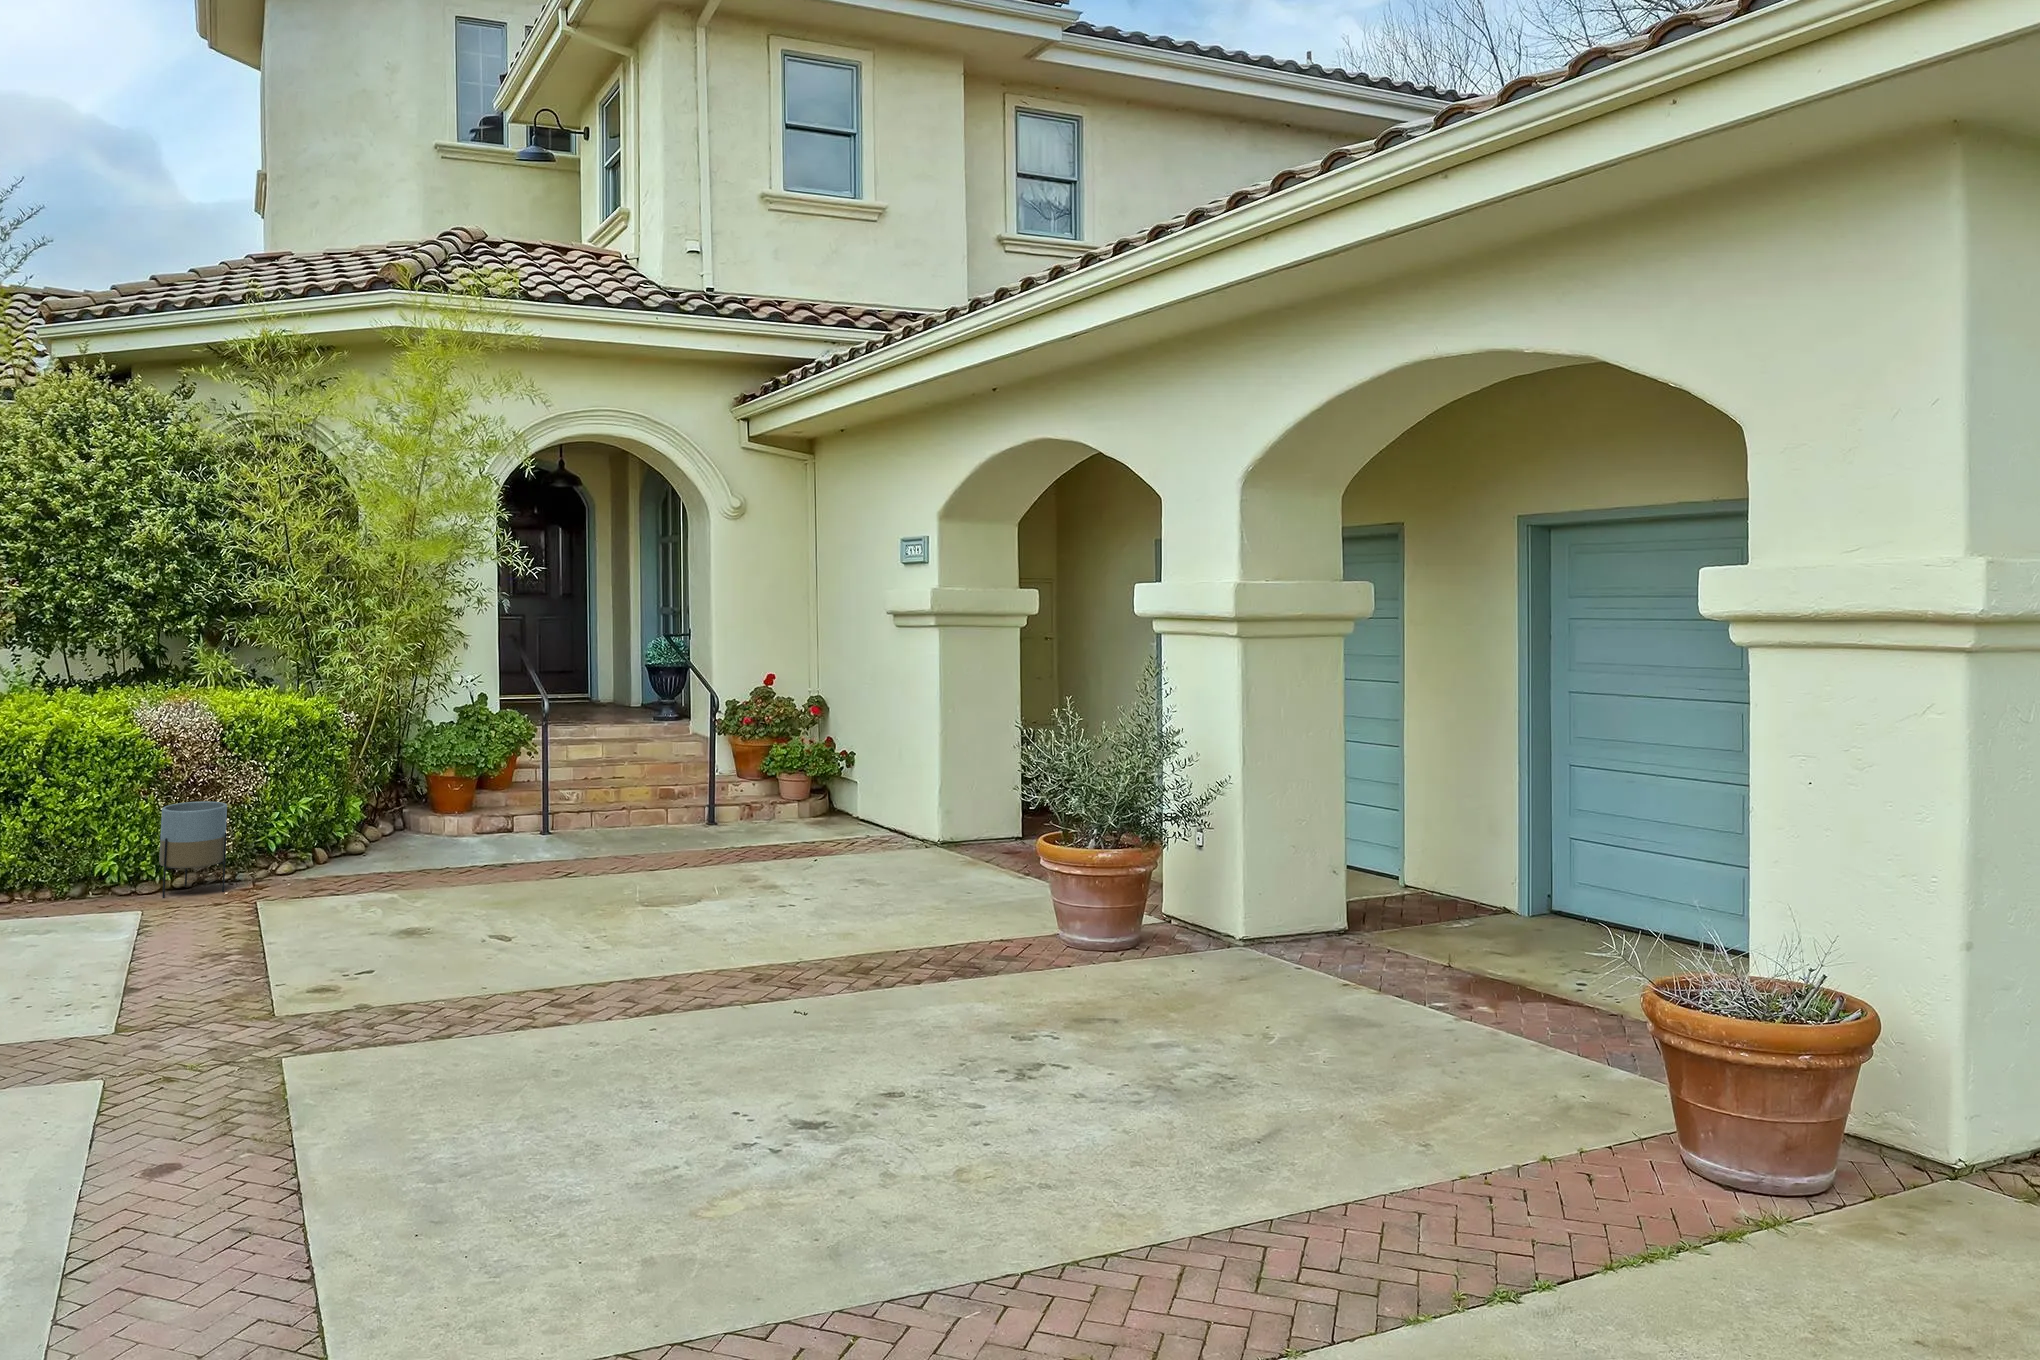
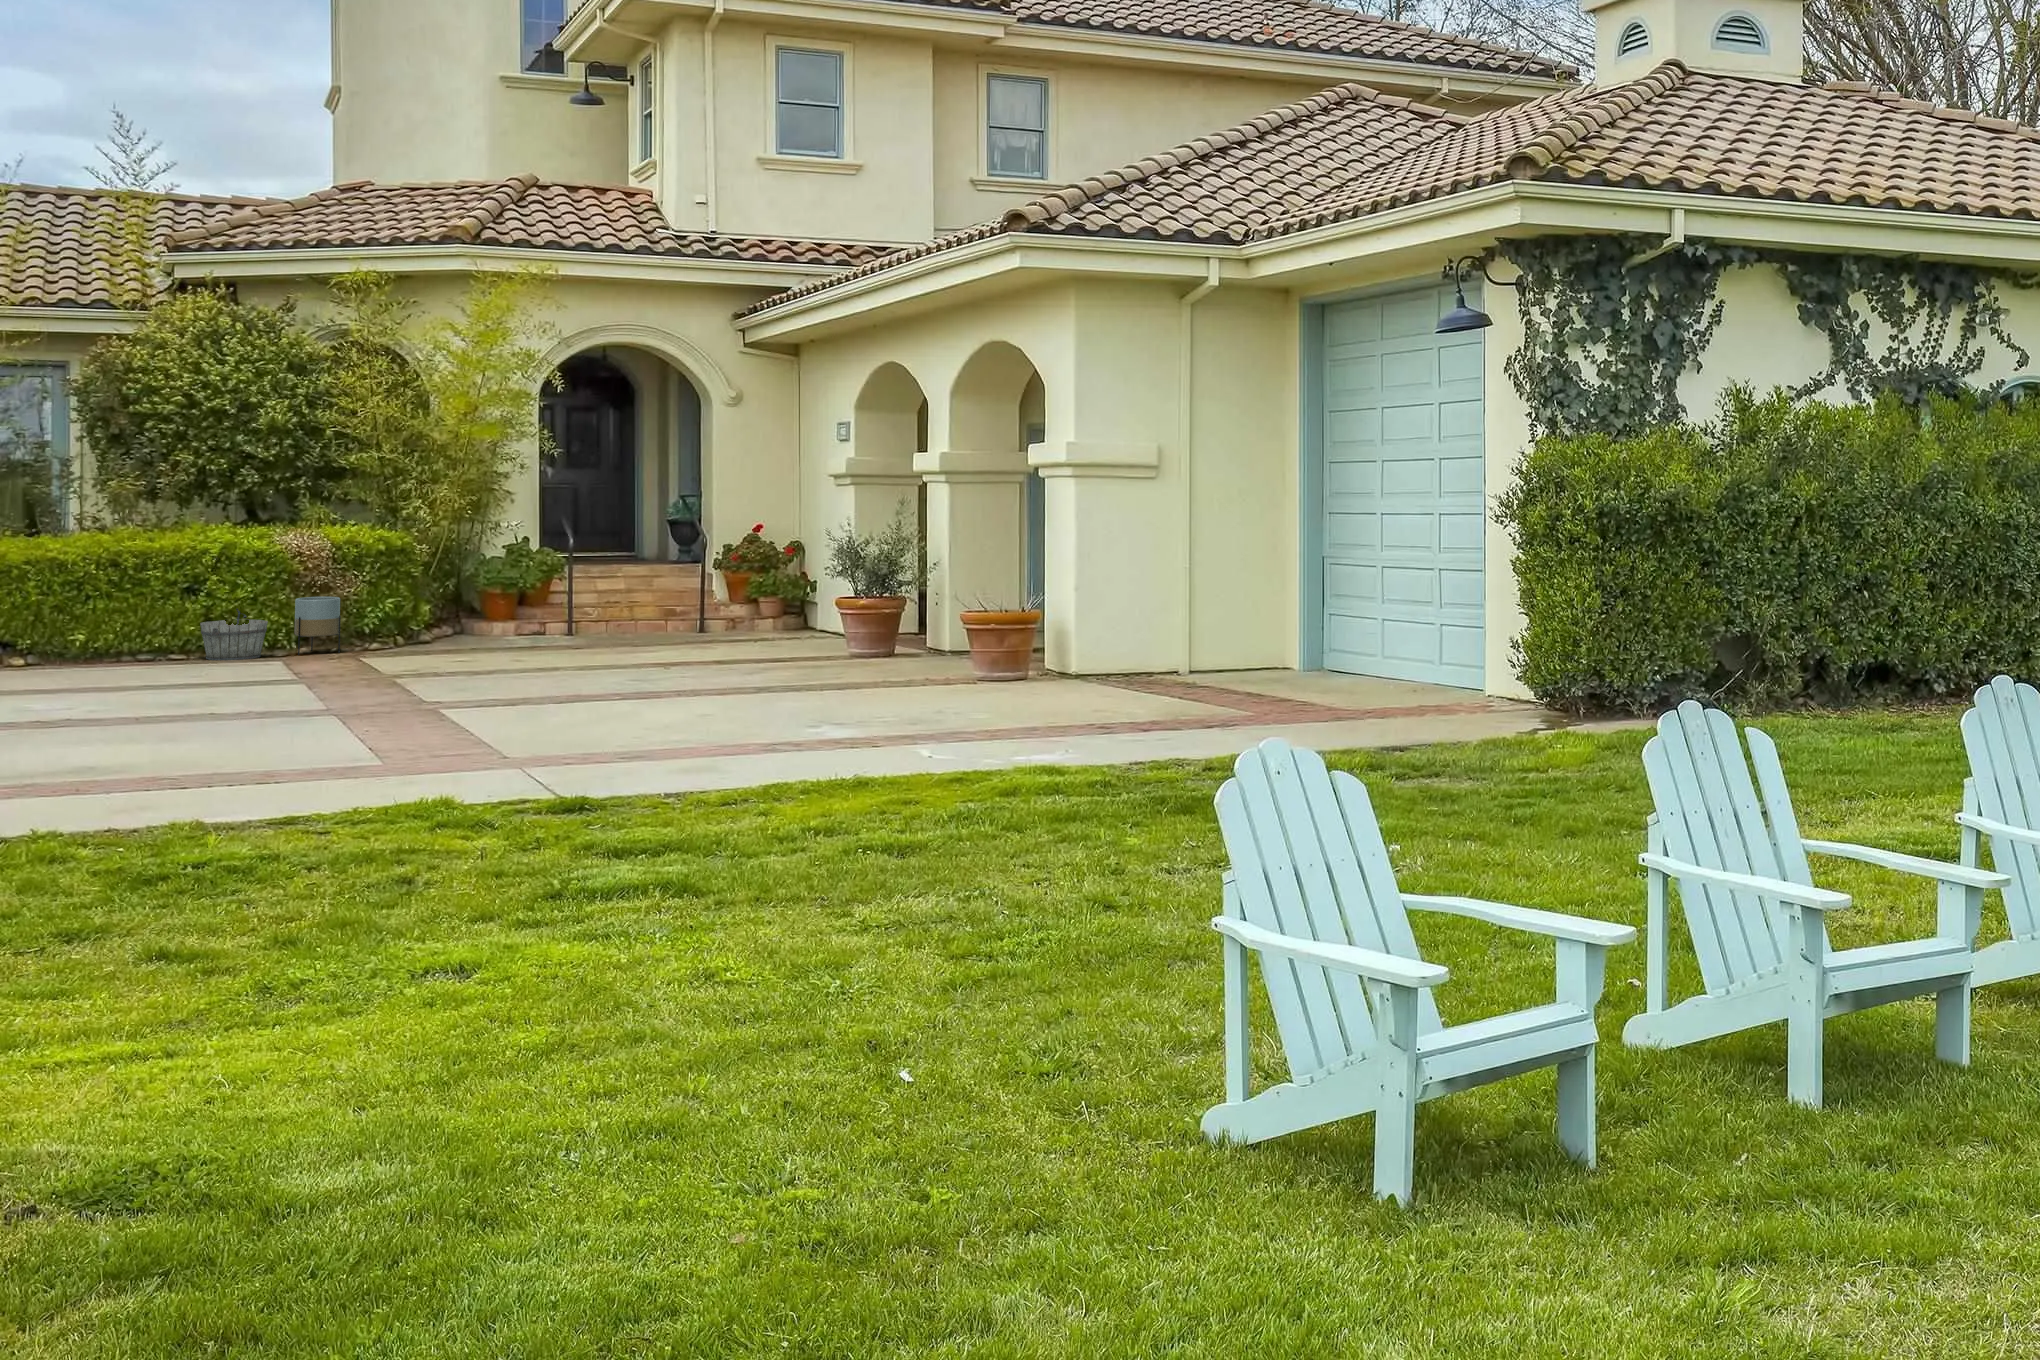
wooden bucket: none [17,828,118,916] -> present [200,609,268,660]

